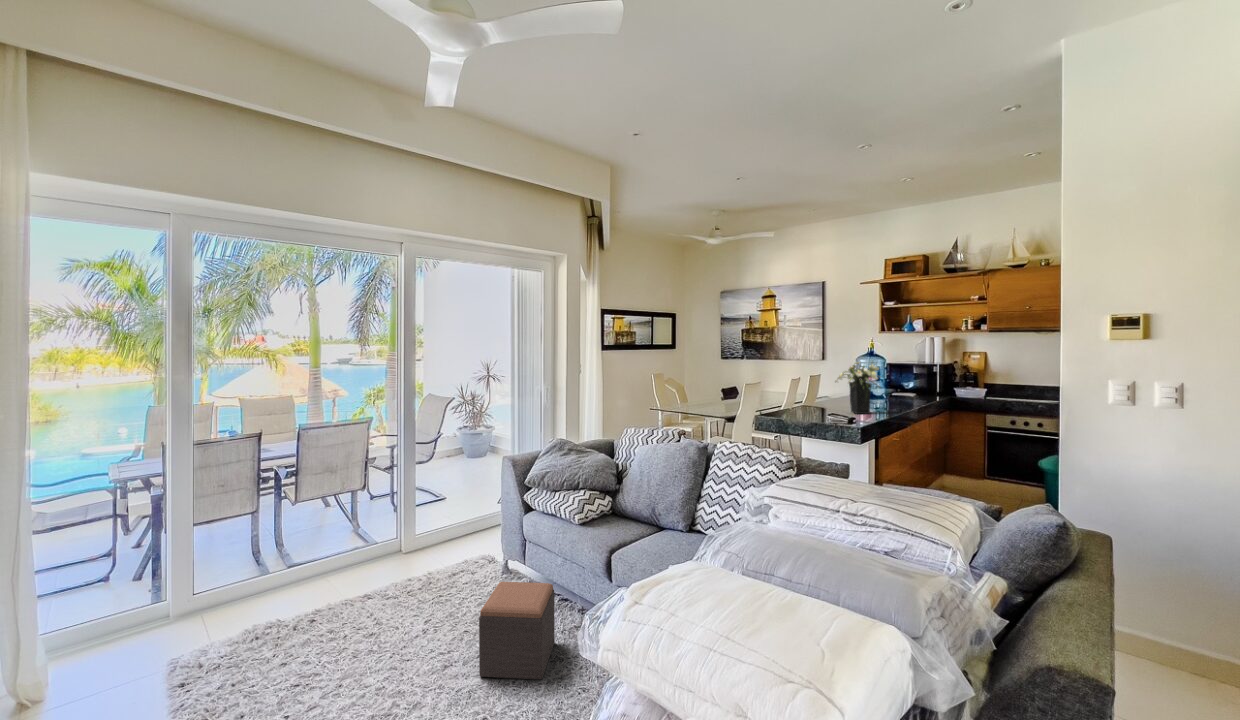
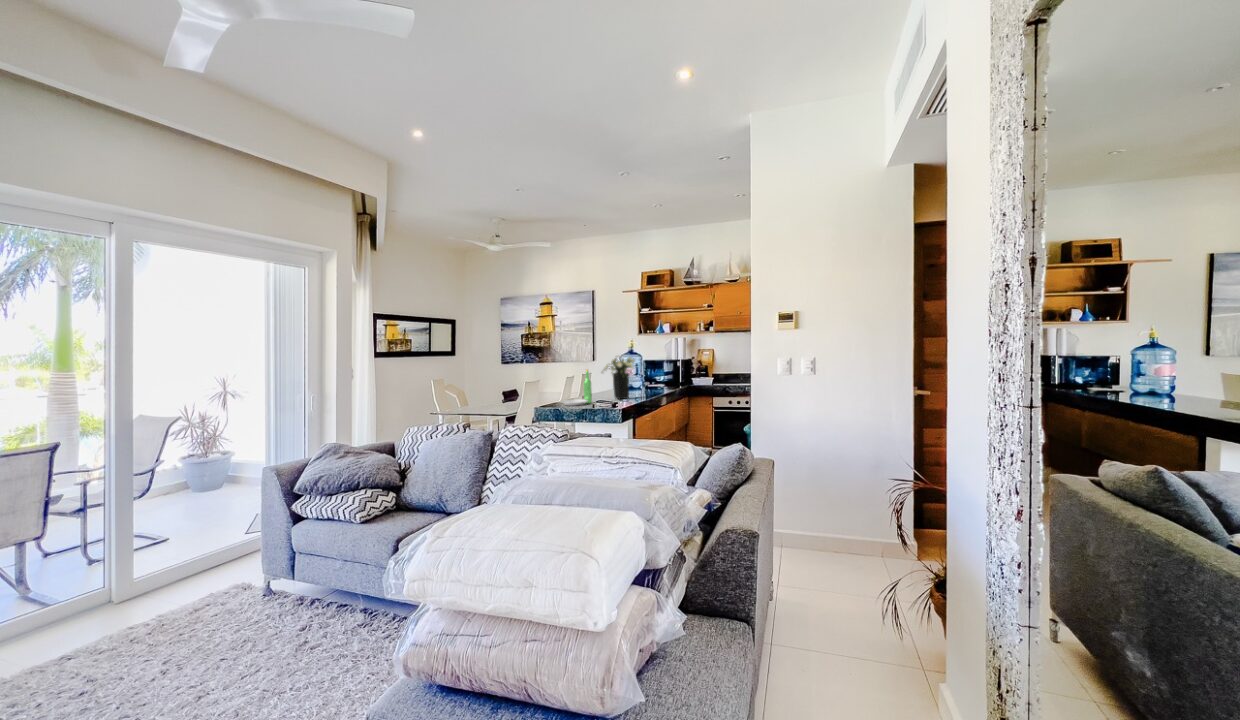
plate: none [785,378,823,420] -> present [562,370,592,406]
footstool: present [479,582,554,680] -> none [245,584,336,696]

